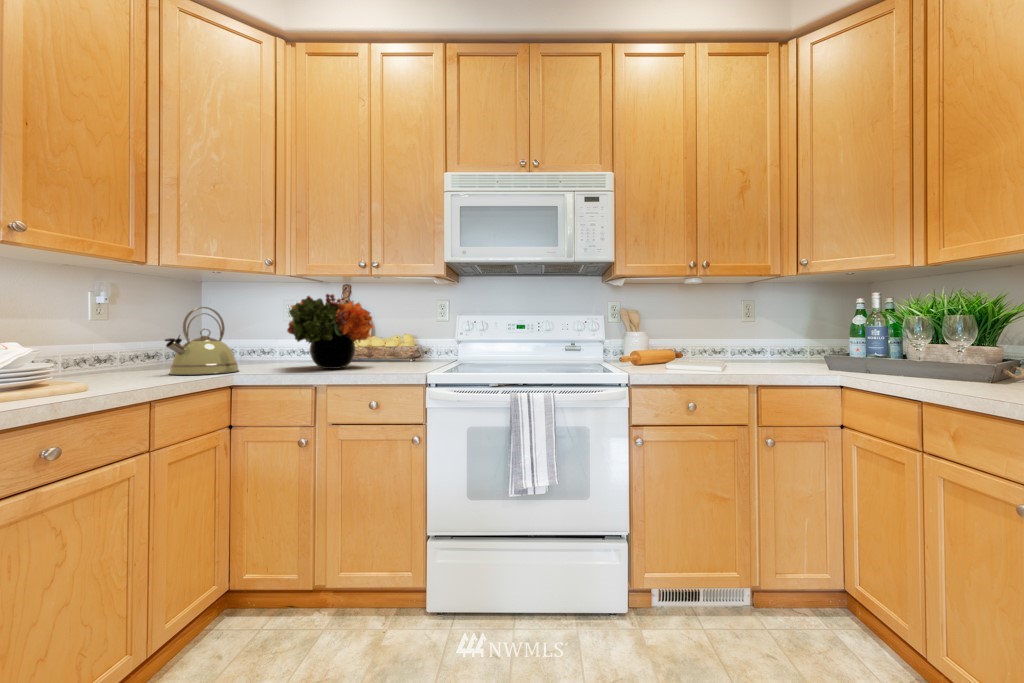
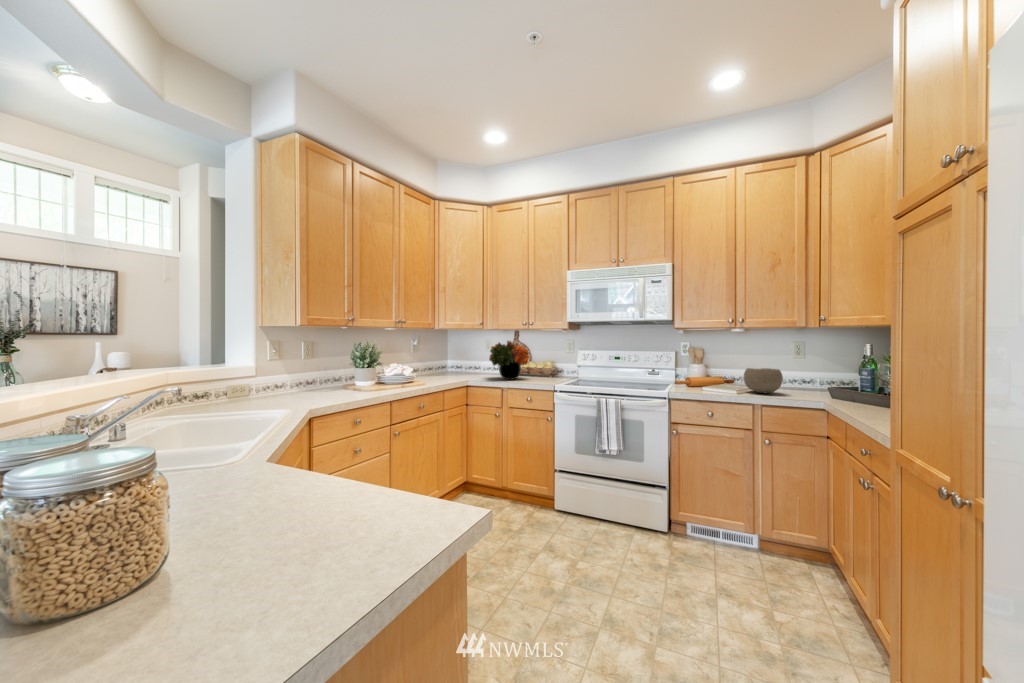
kettle: present [165,307,239,375] -> none [440,348,468,380]
bowl: none [722,333,777,370] -> present [744,368,783,393]

